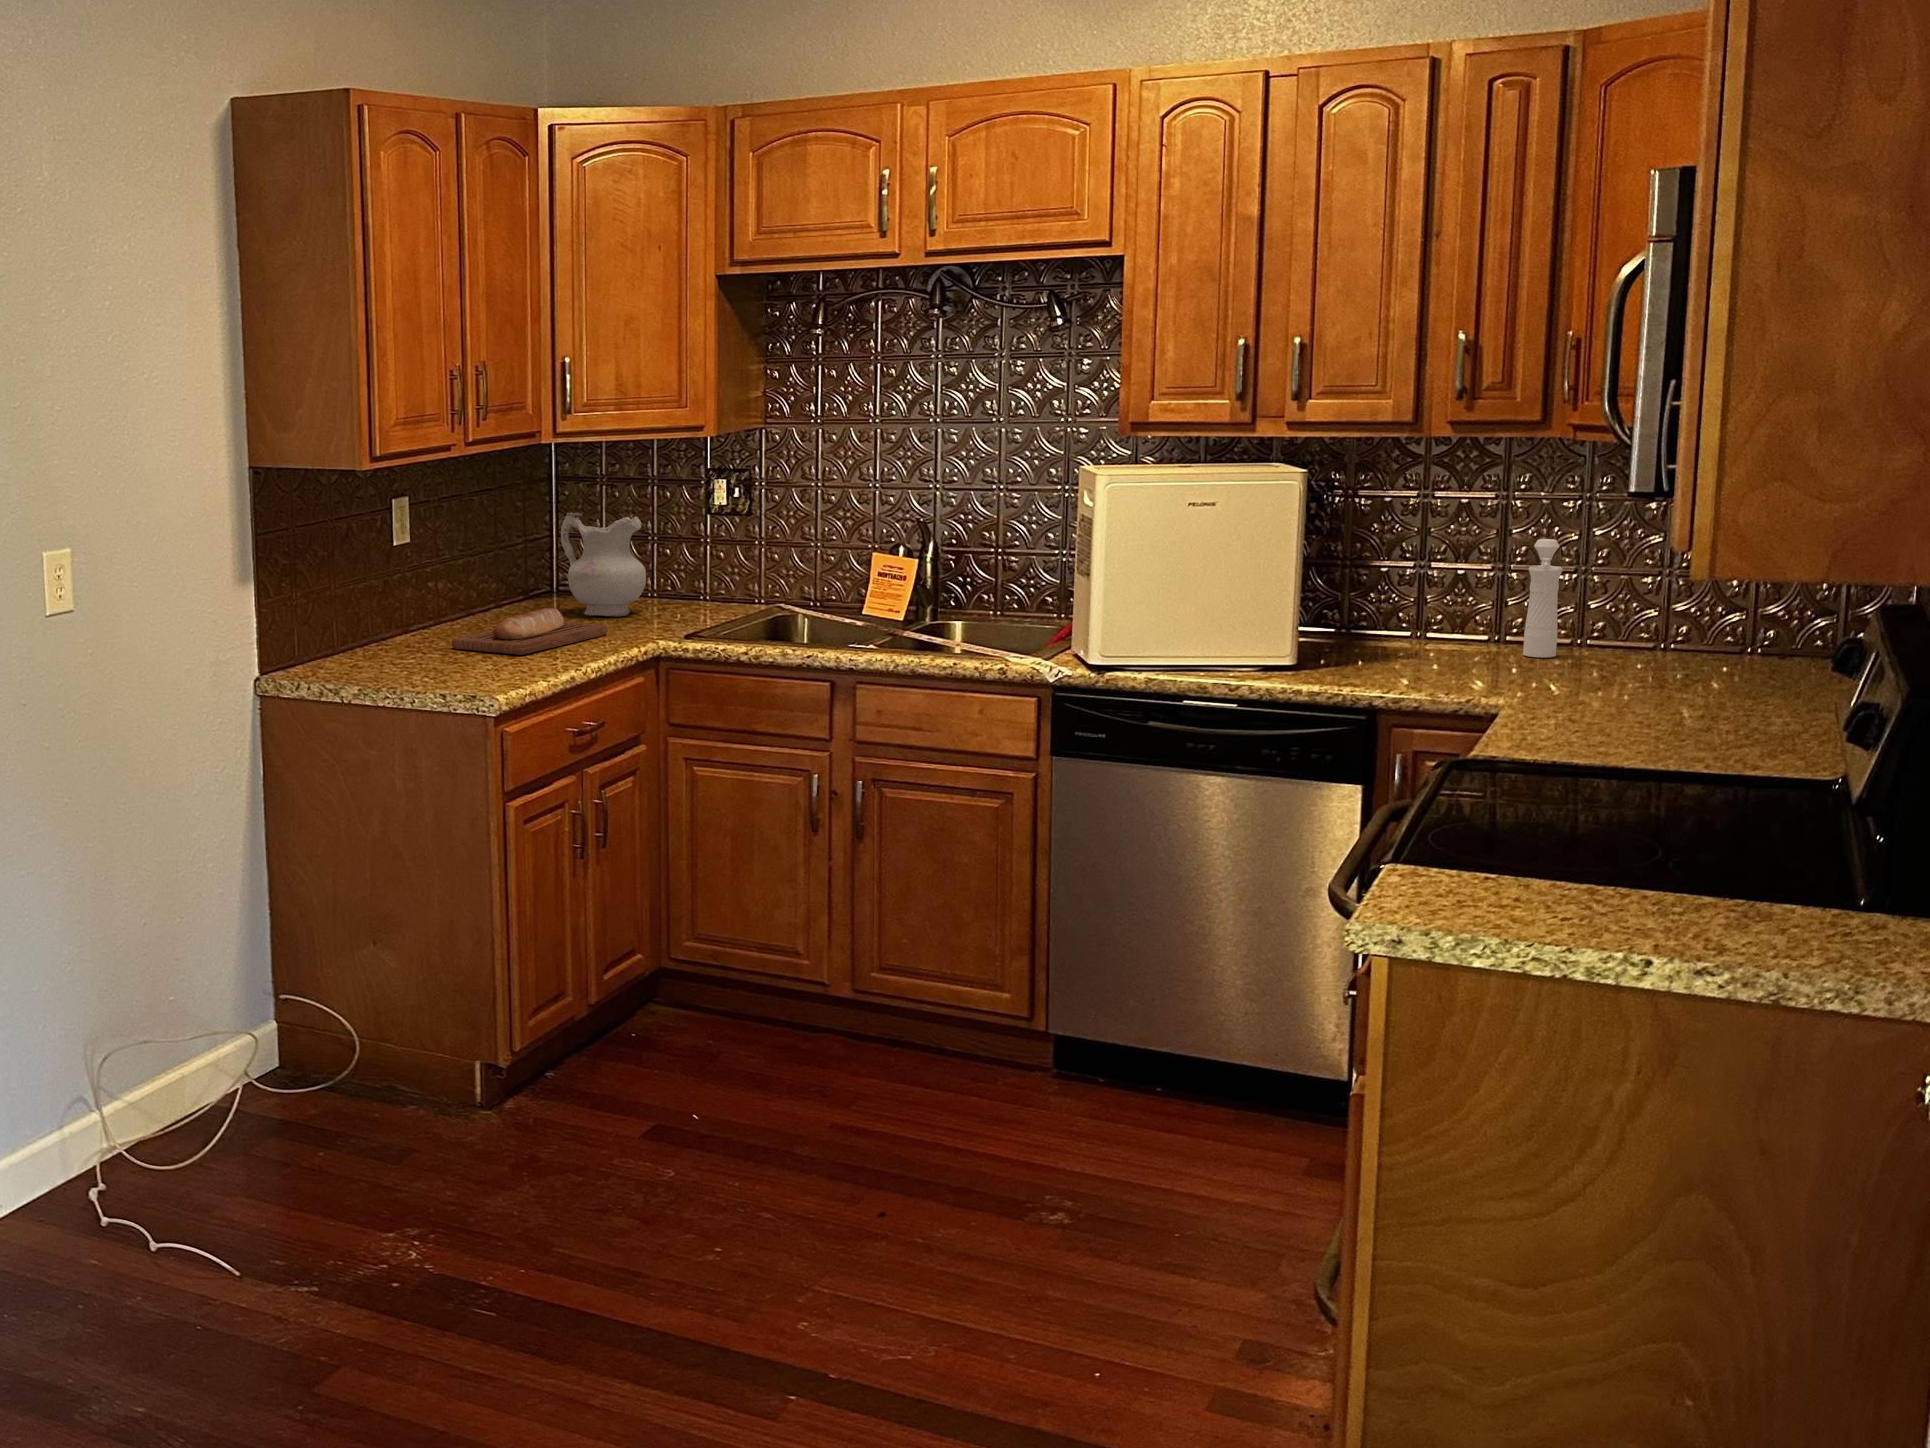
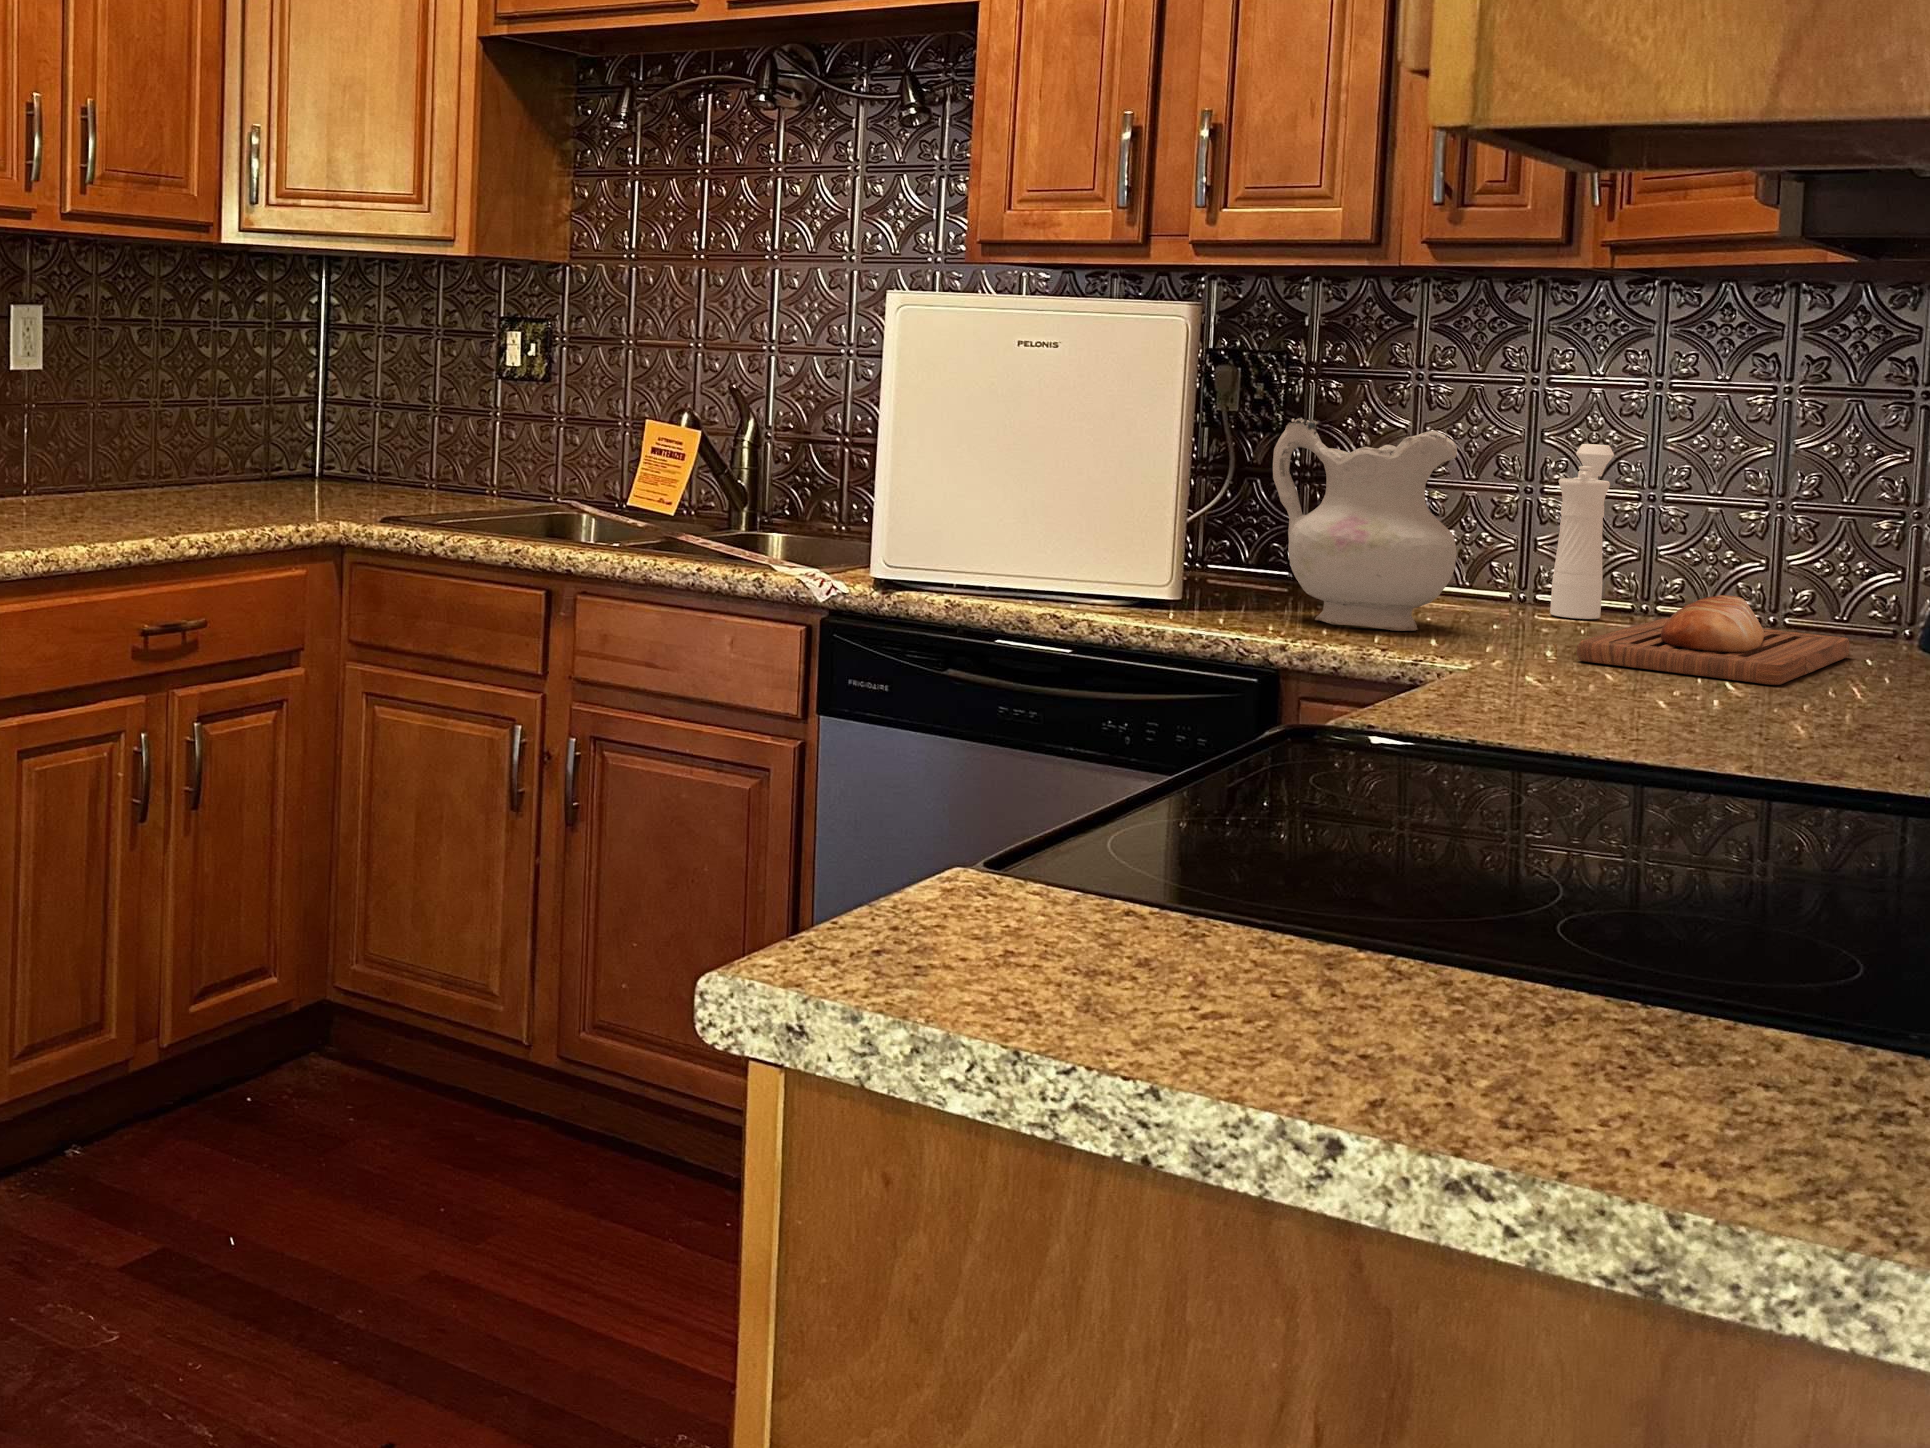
ceramic pitcher: present [561,513,646,616] -> present [1273,418,1457,631]
bread loaf: present [451,608,608,655] -> present [1577,595,1850,685]

